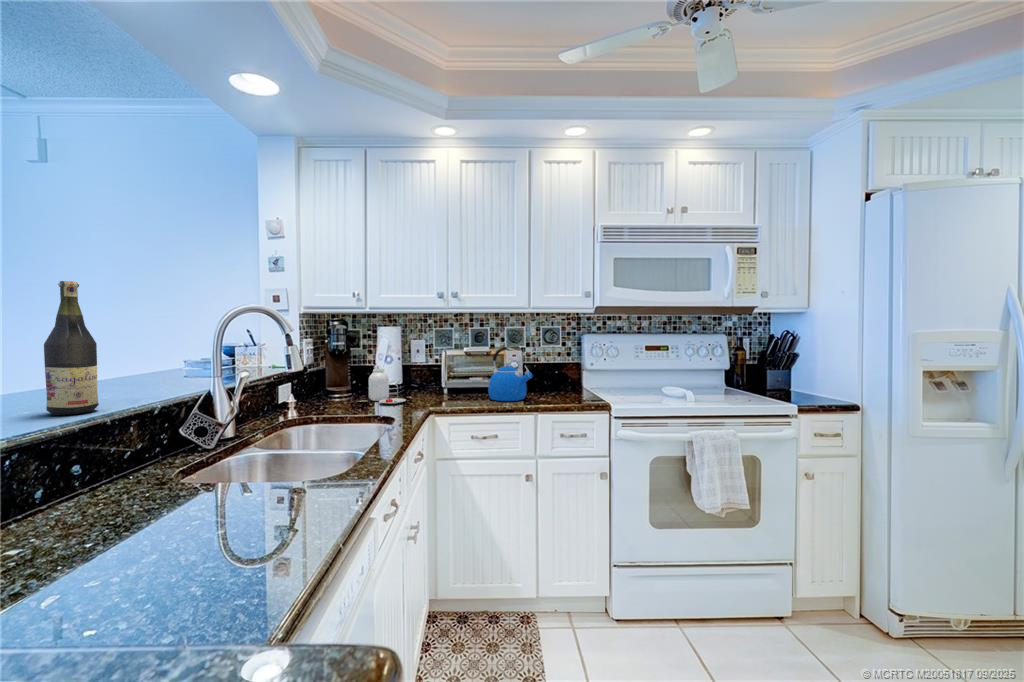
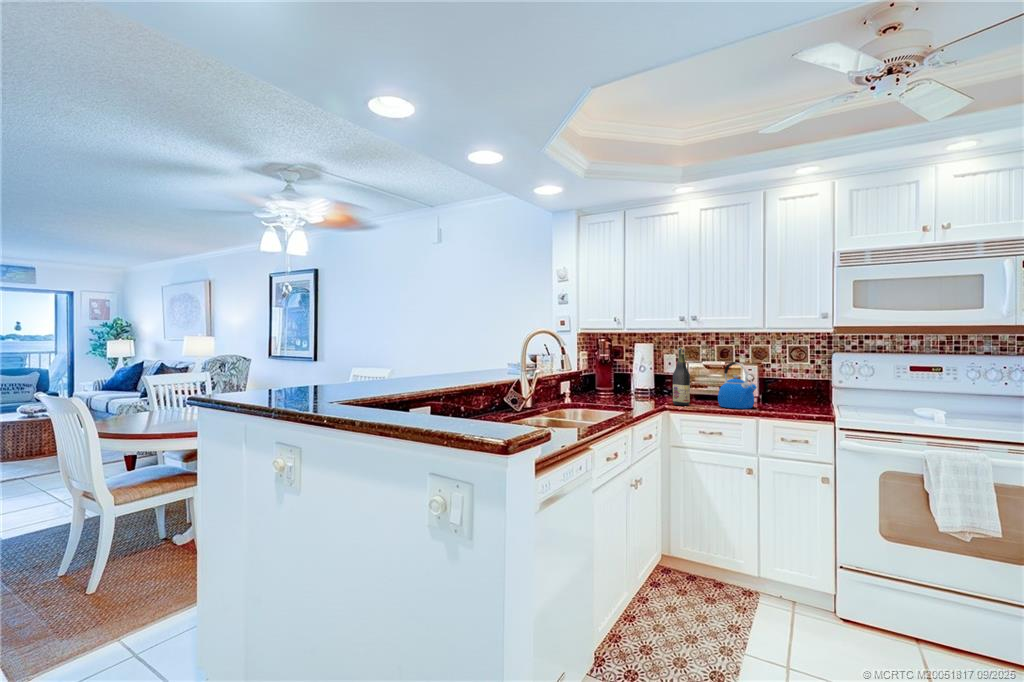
wine bottle: present [44,281,99,415] -> present [673,348,690,405]
jar: present [357,369,406,404] -> none [613,376,649,403]

